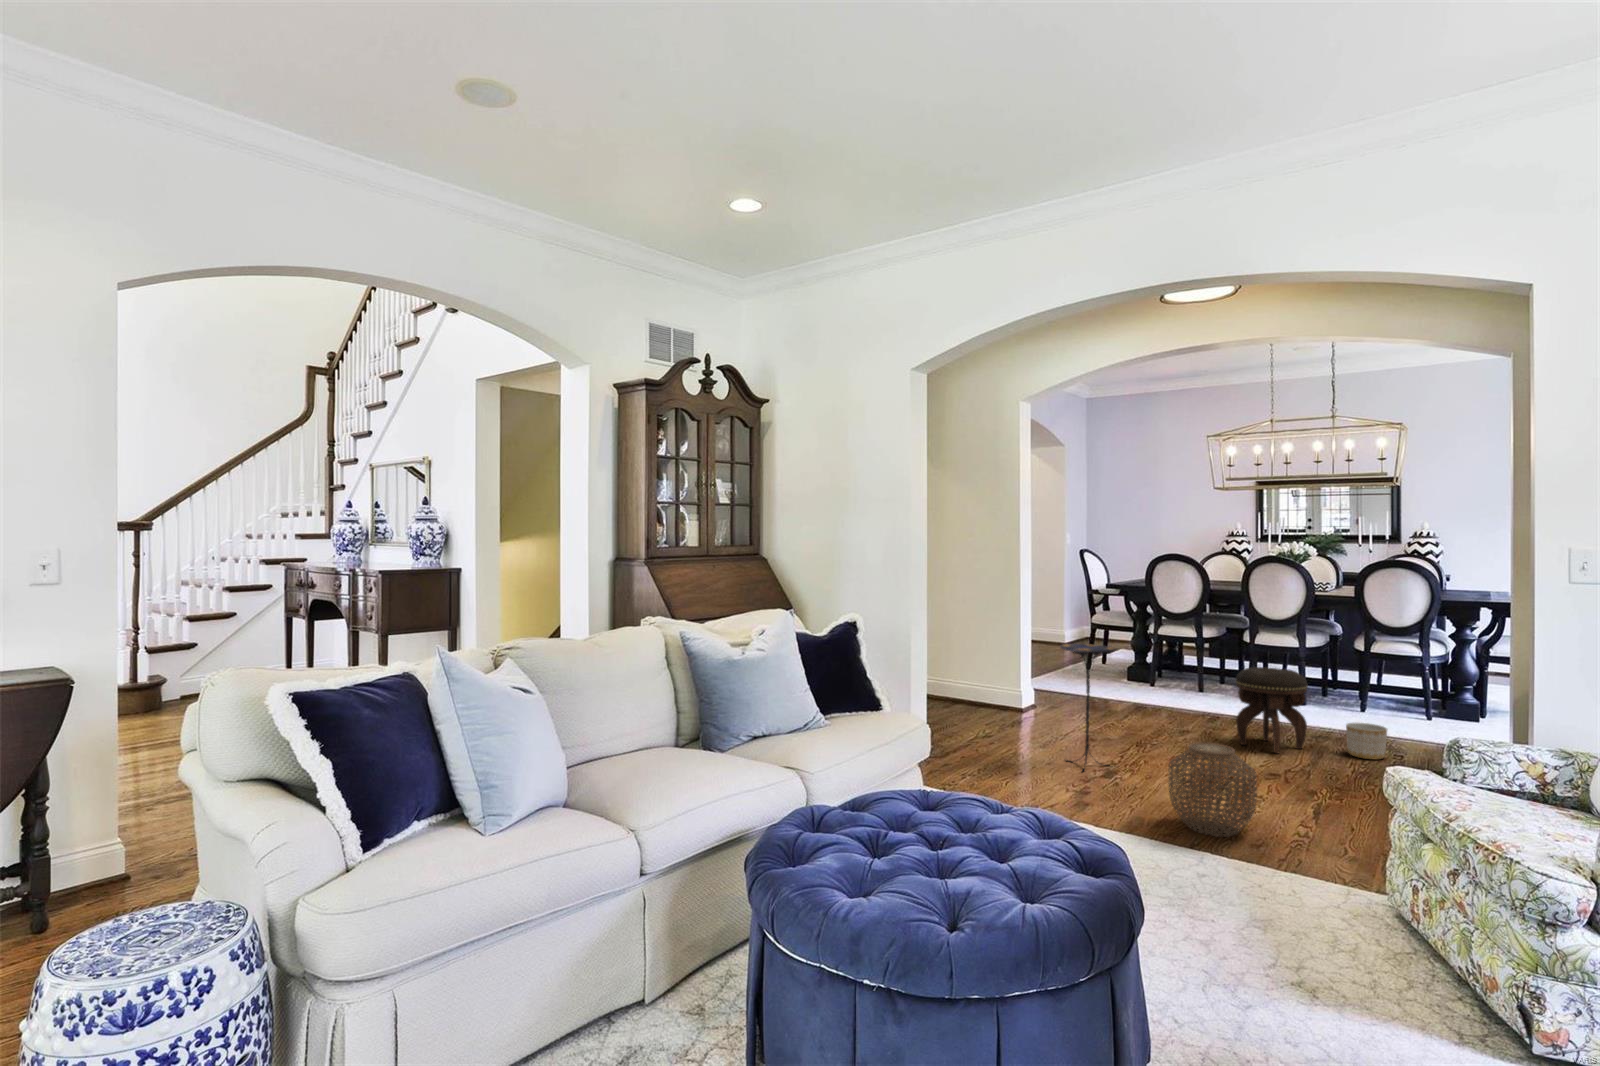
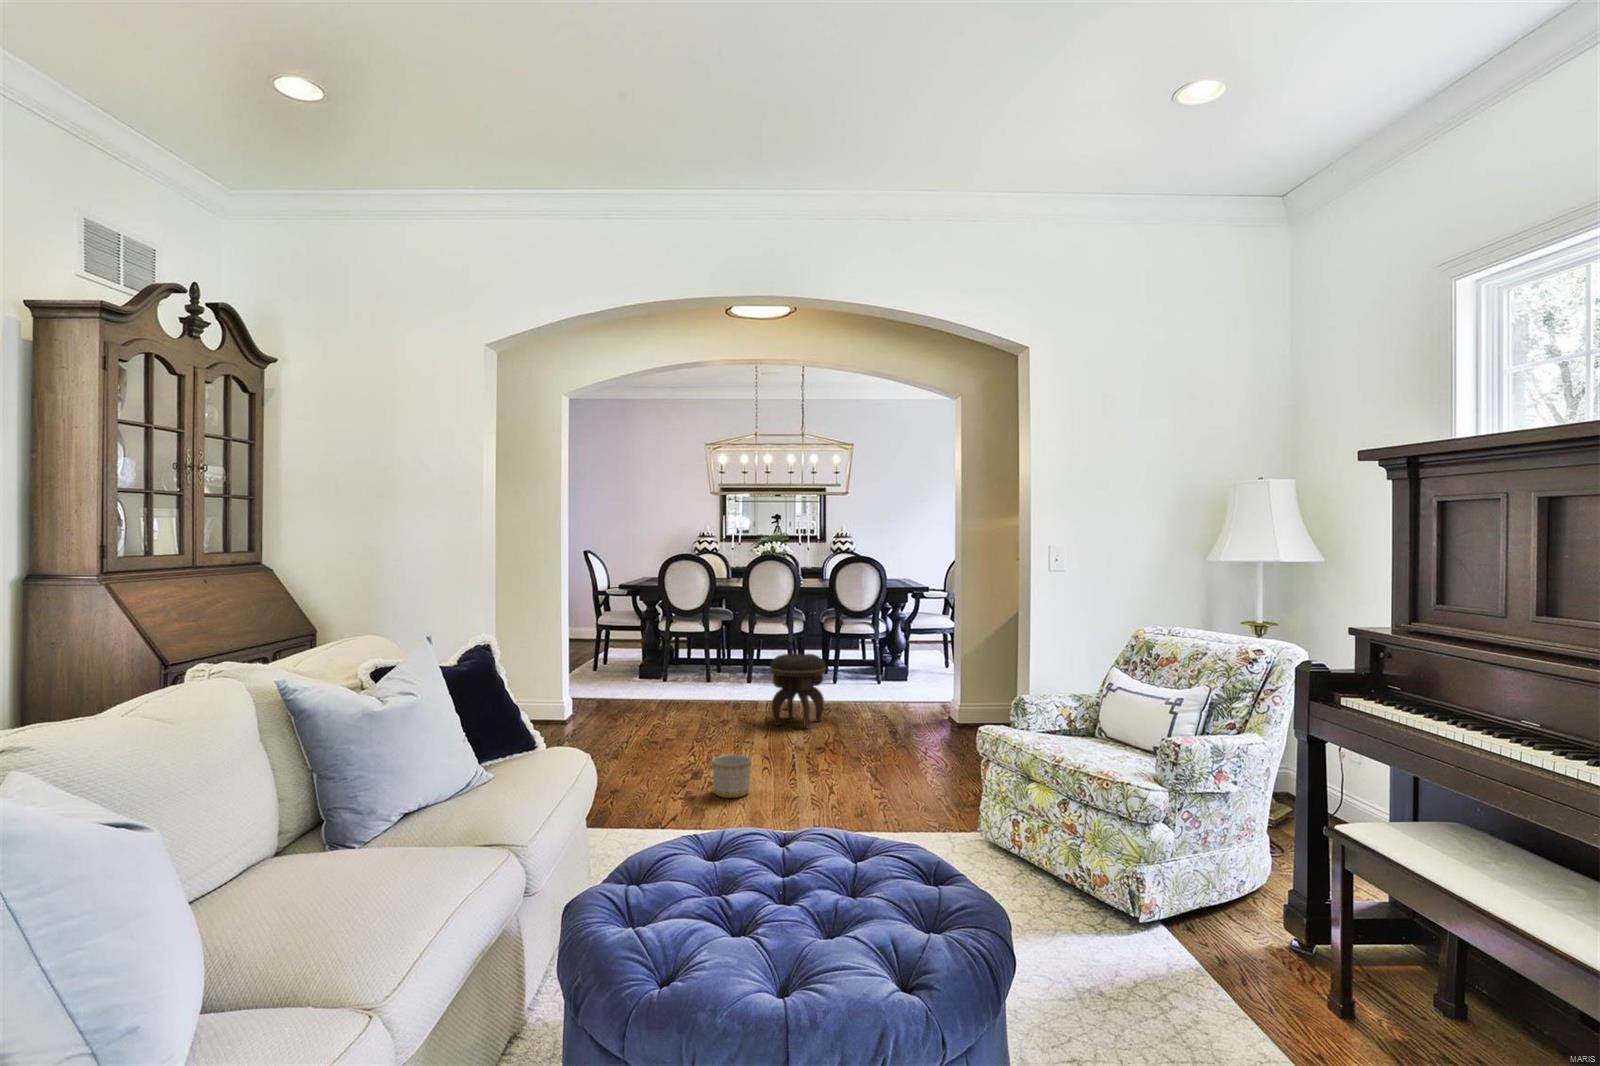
side table: present [1060,644,1116,770] -> none [642,647,697,775]
planter: present [1346,723,1387,759] -> present [712,755,751,798]
woven basket: present [1169,742,1257,837] -> none [780,728,852,813]

